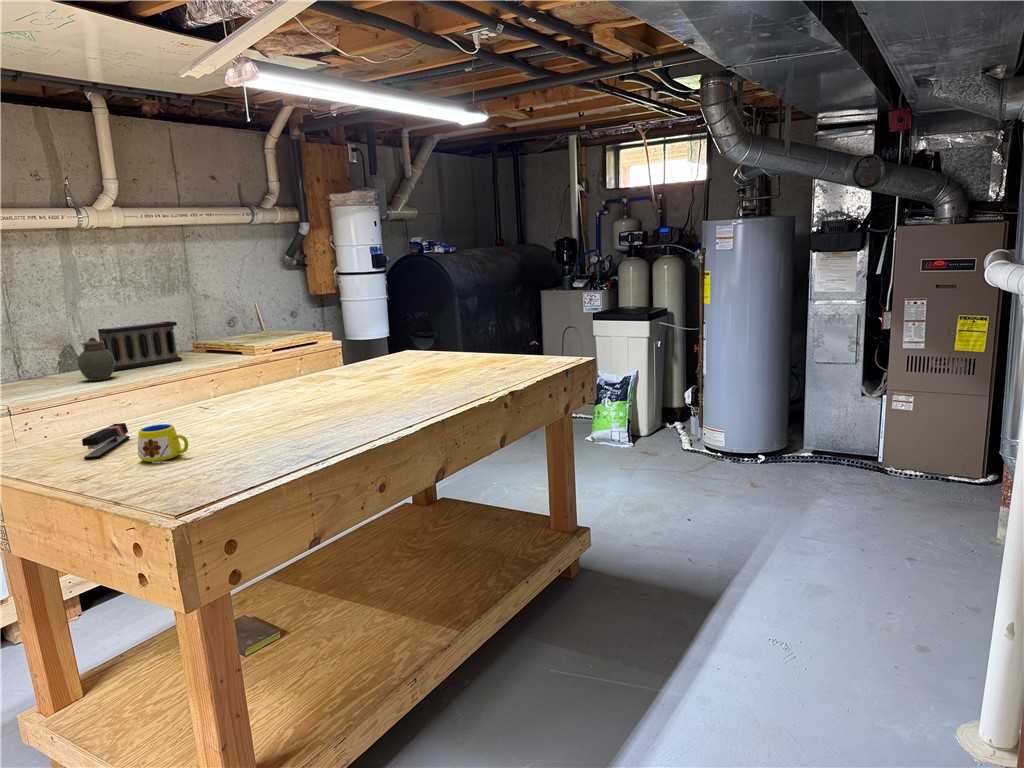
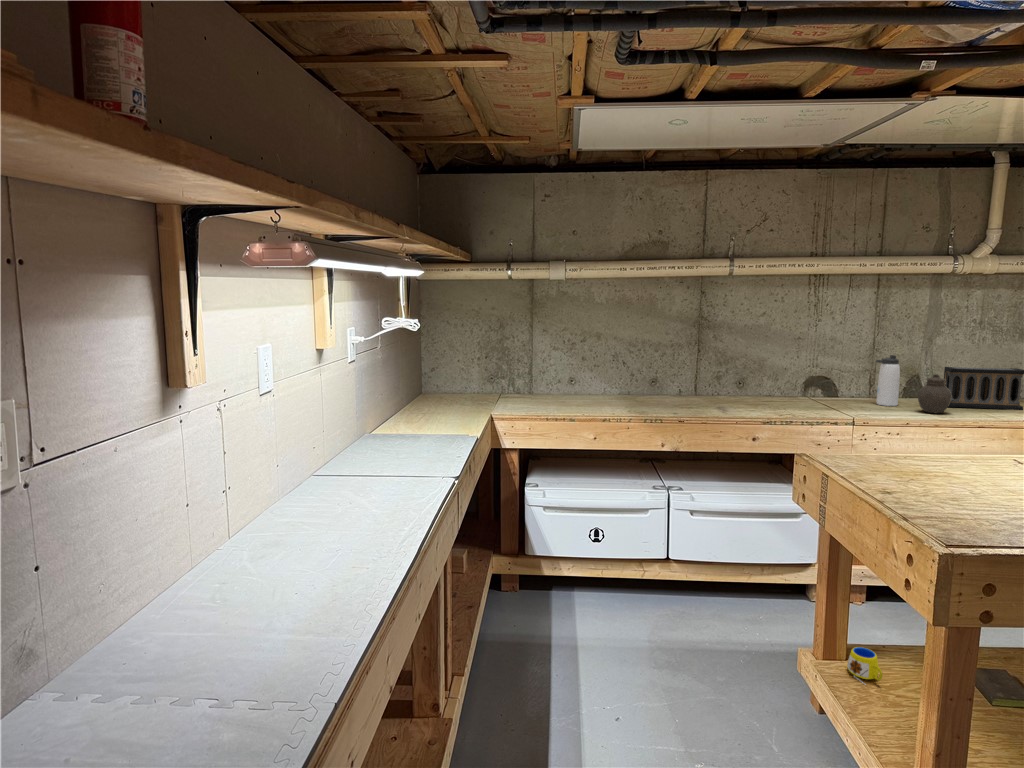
thermos bottle: none [16,323,57,384] -> present [876,355,900,406]
stapler: present [82,423,130,459] -> none [894,456,936,480]
mug: present [138,424,188,463] -> present [847,647,883,685]

